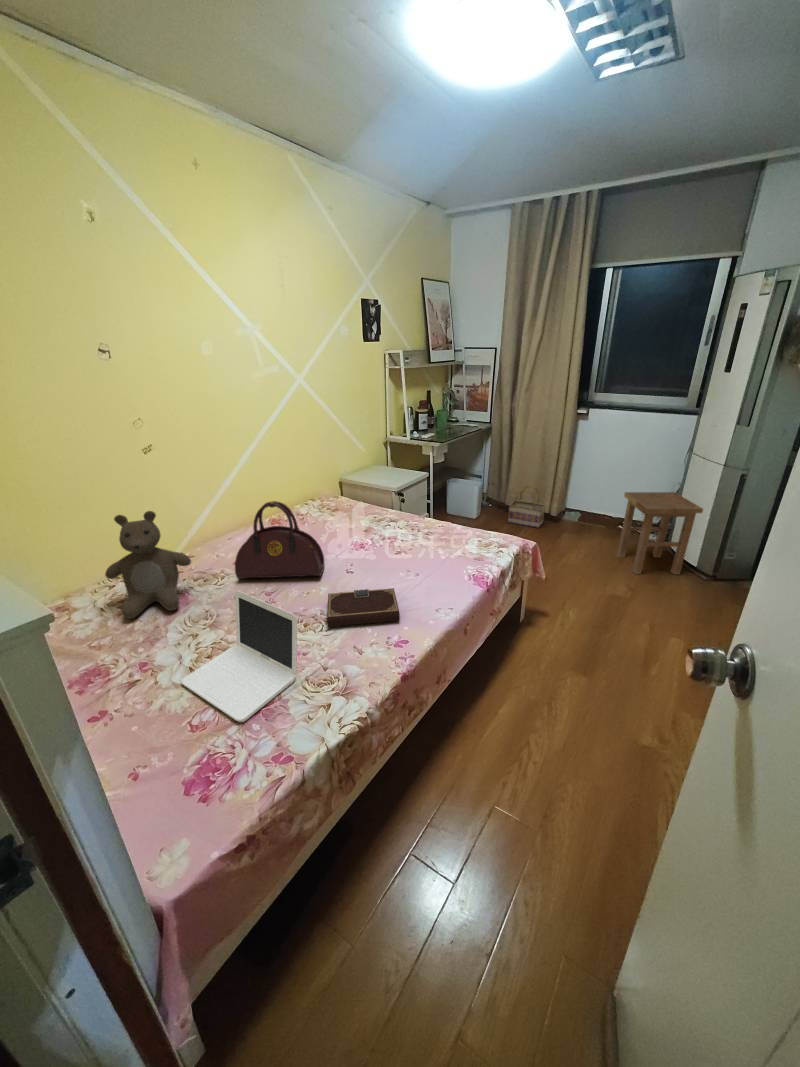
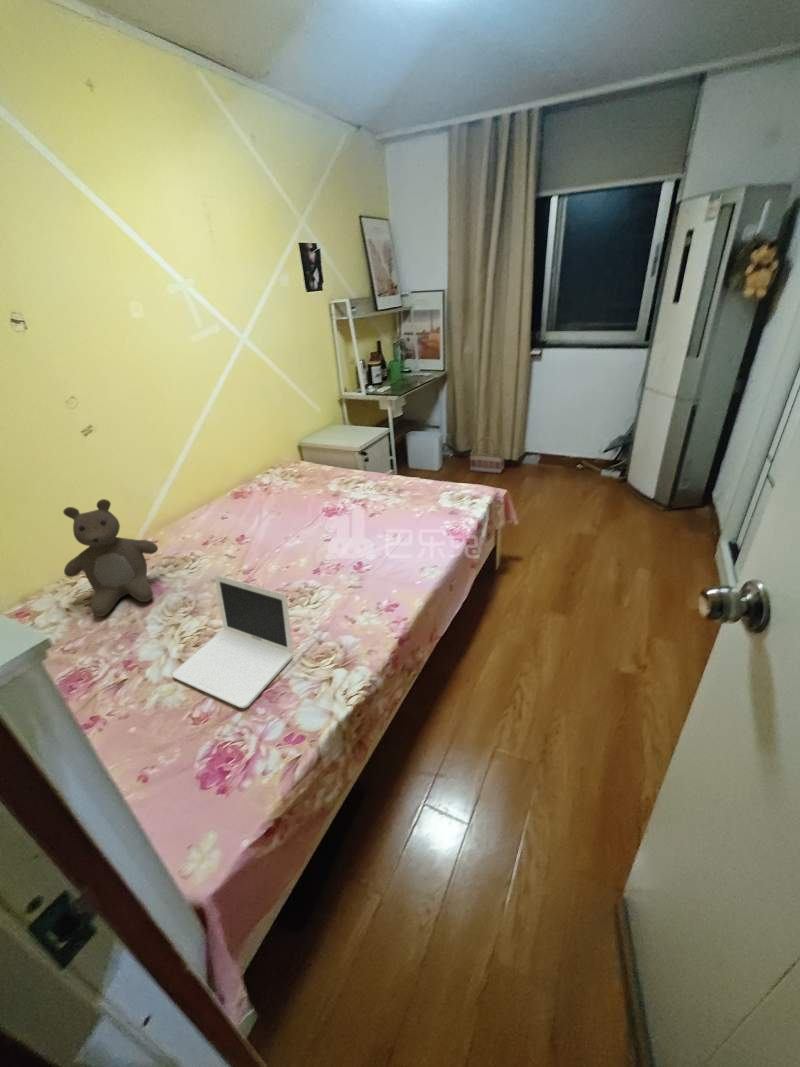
stool: present [617,492,703,574] -> none [576,427,655,509]
handbag: present [235,501,324,579] -> none [206,475,300,560]
notebook: present [327,588,400,627] -> none [310,552,387,599]

